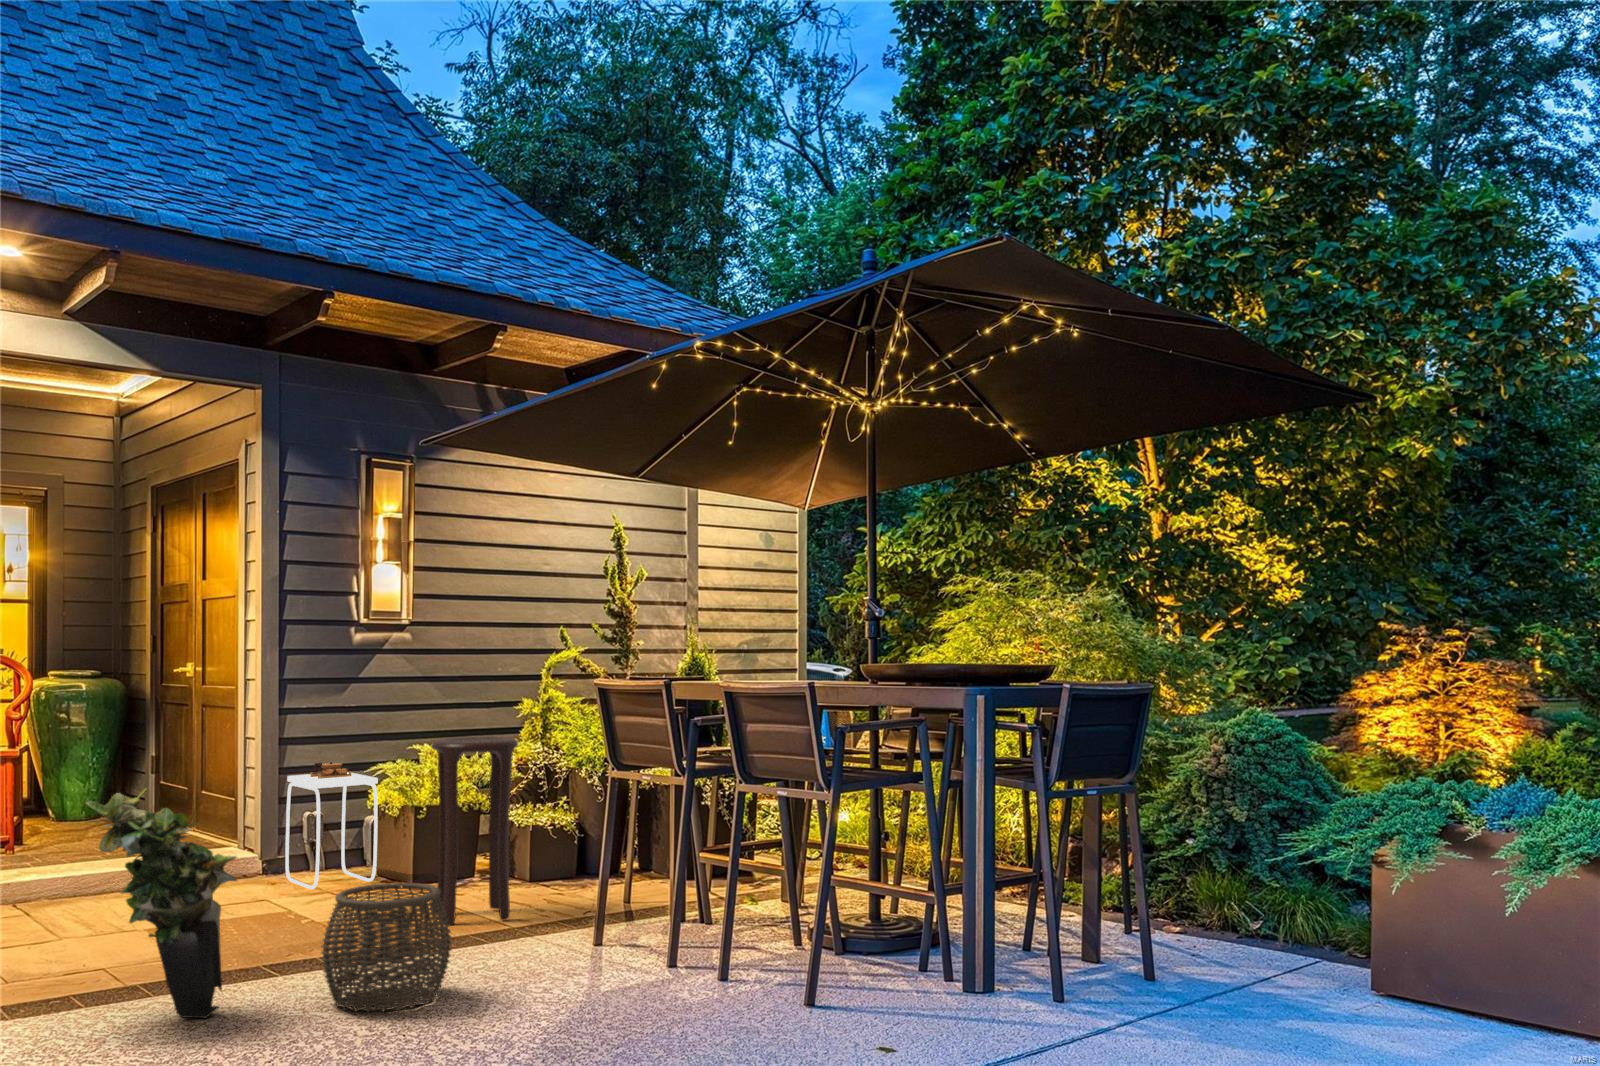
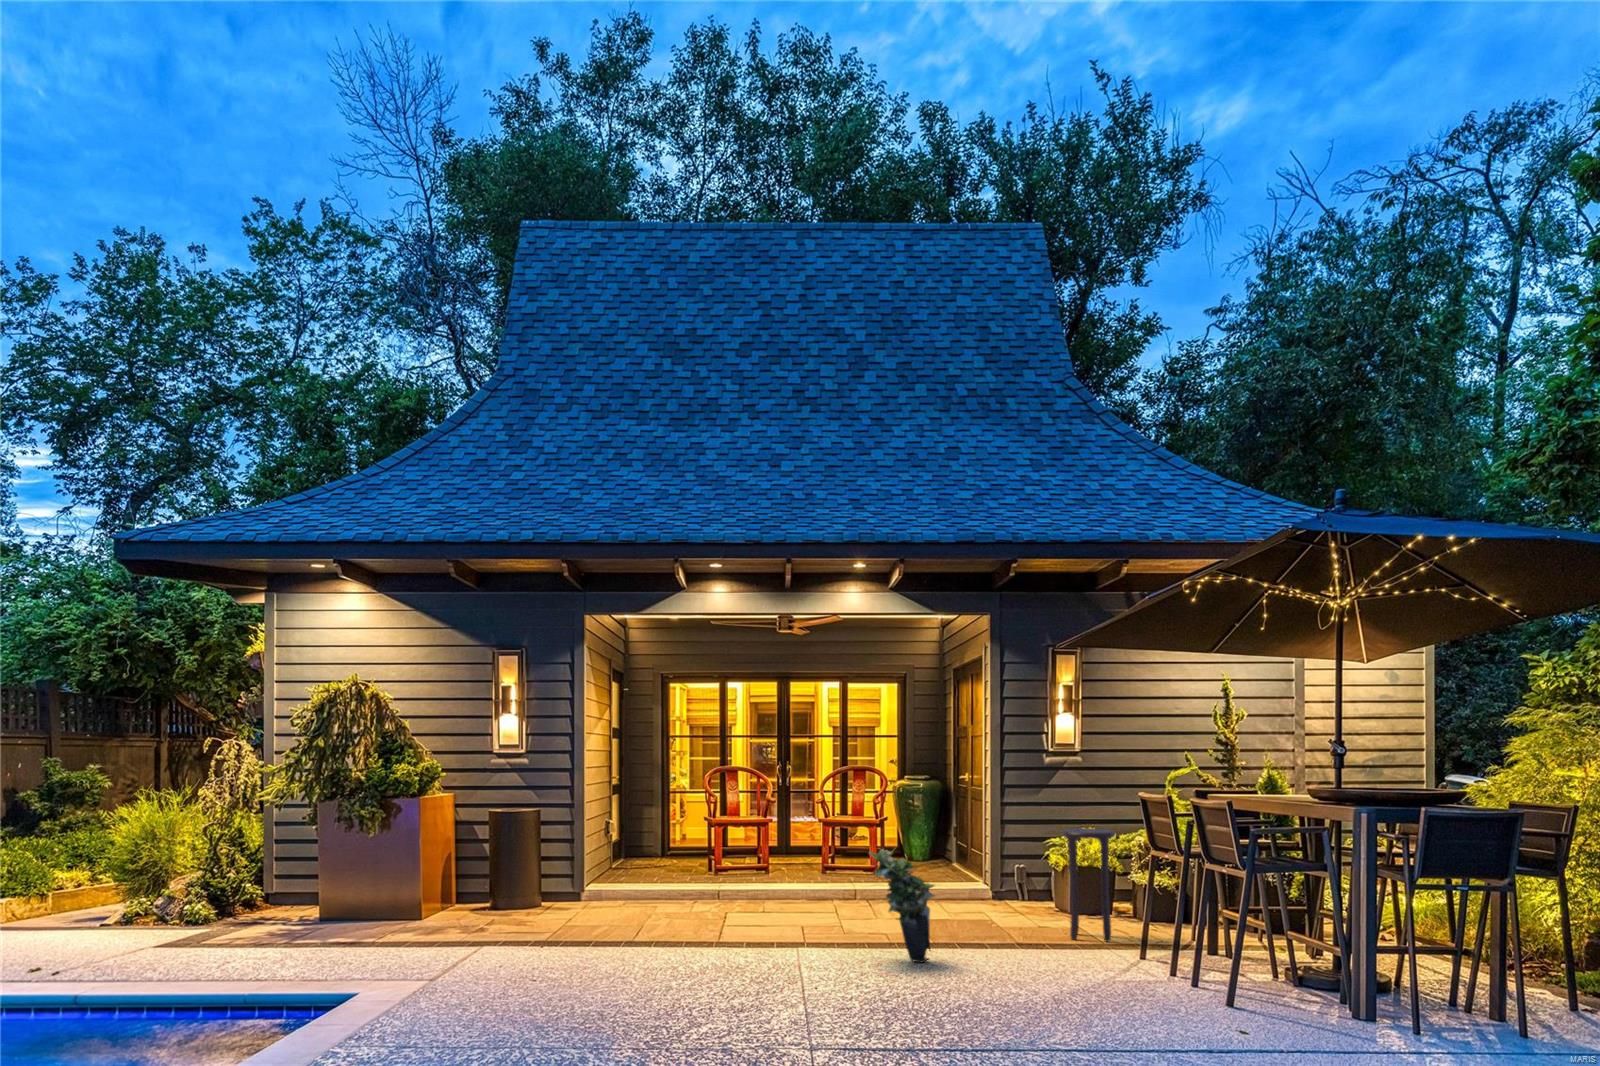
side table: present [285,762,378,889] -> none [1005,837,1054,913]
woven basket: present [321,883,452,1012] -> none [975,907,1041,973]

